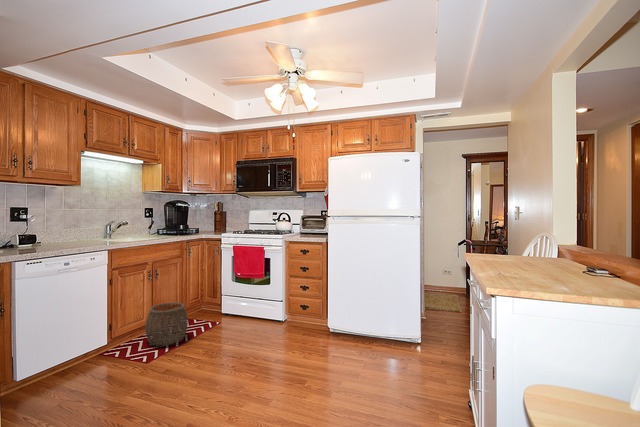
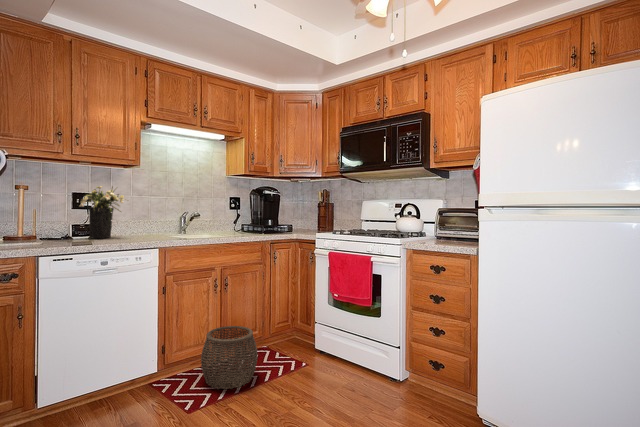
flower arrangement: none [26,202,72,245] -> present [79,186,124,238]

